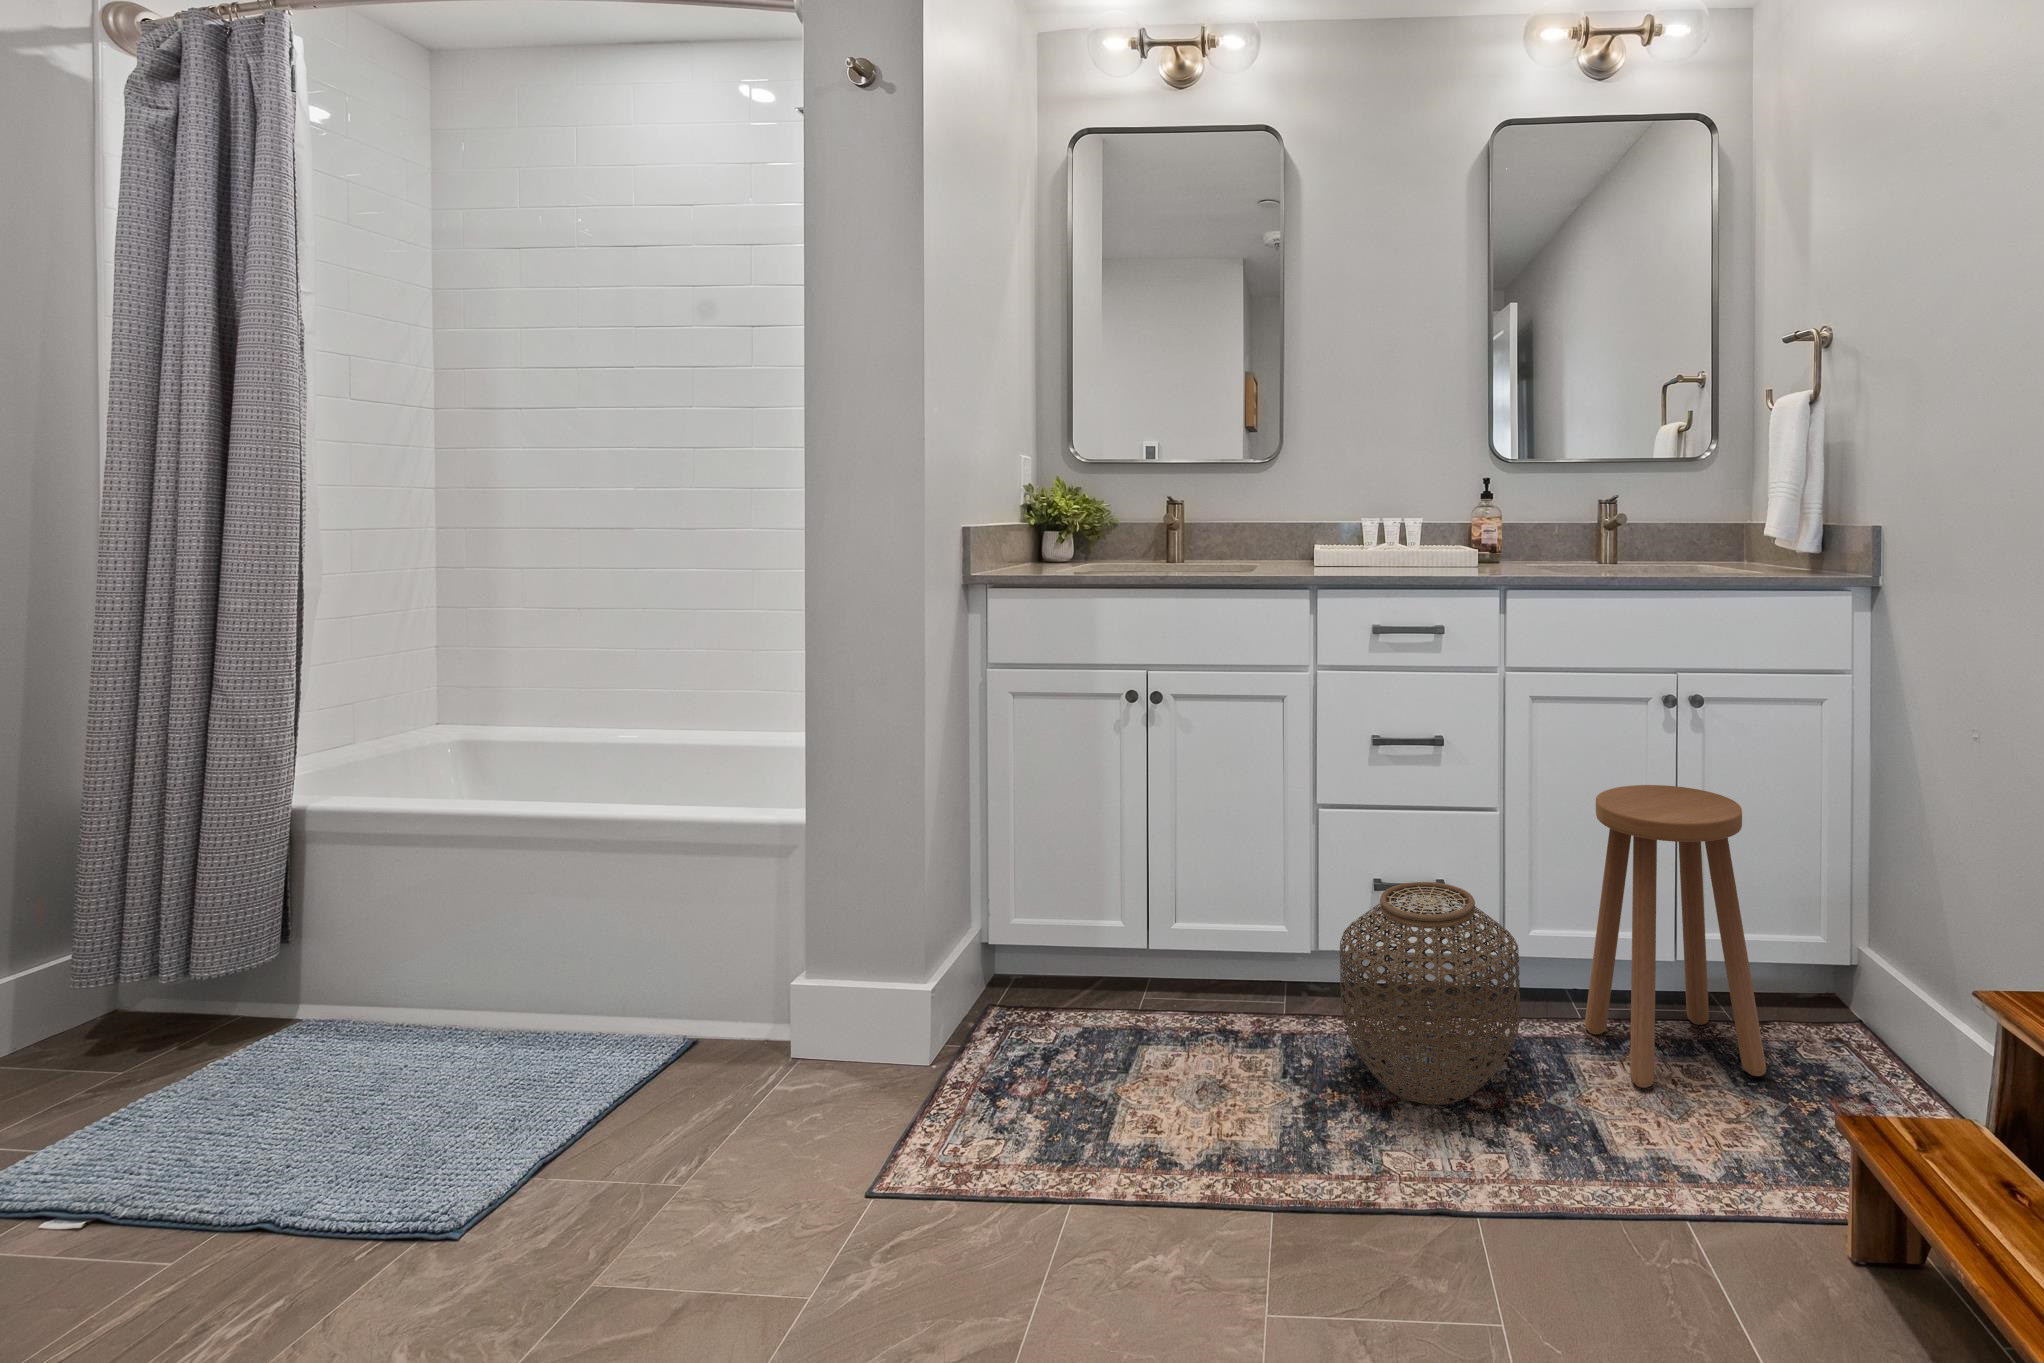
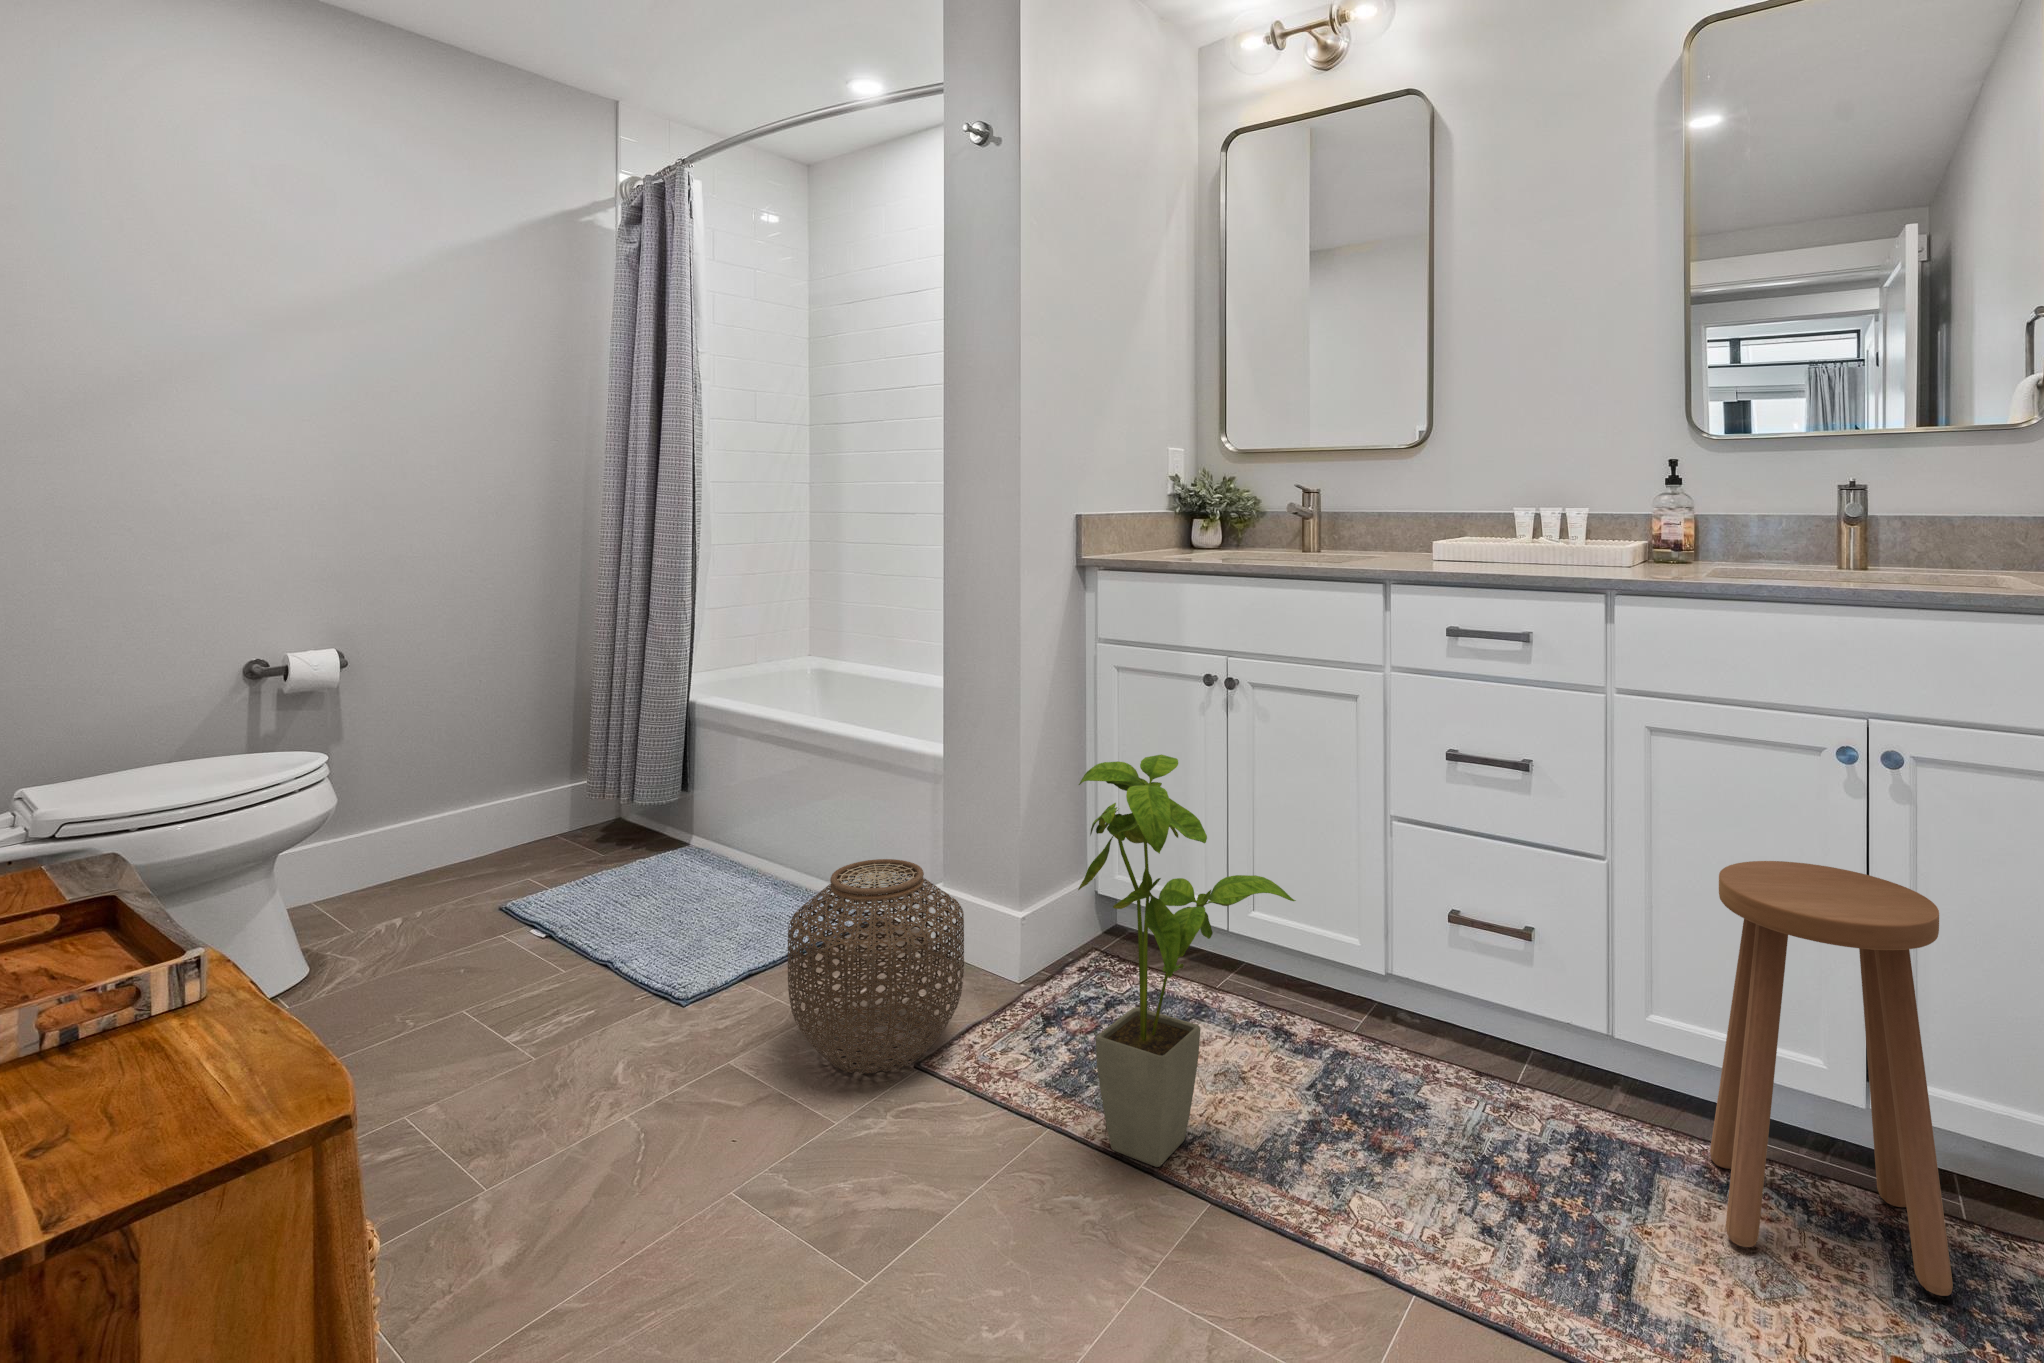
house plant: none [1100,783,1313,1199] -> present [1078,754,1296,1167]
woven basket: present [1340,882,1520,1105] -> present [788,859,964,1074]

